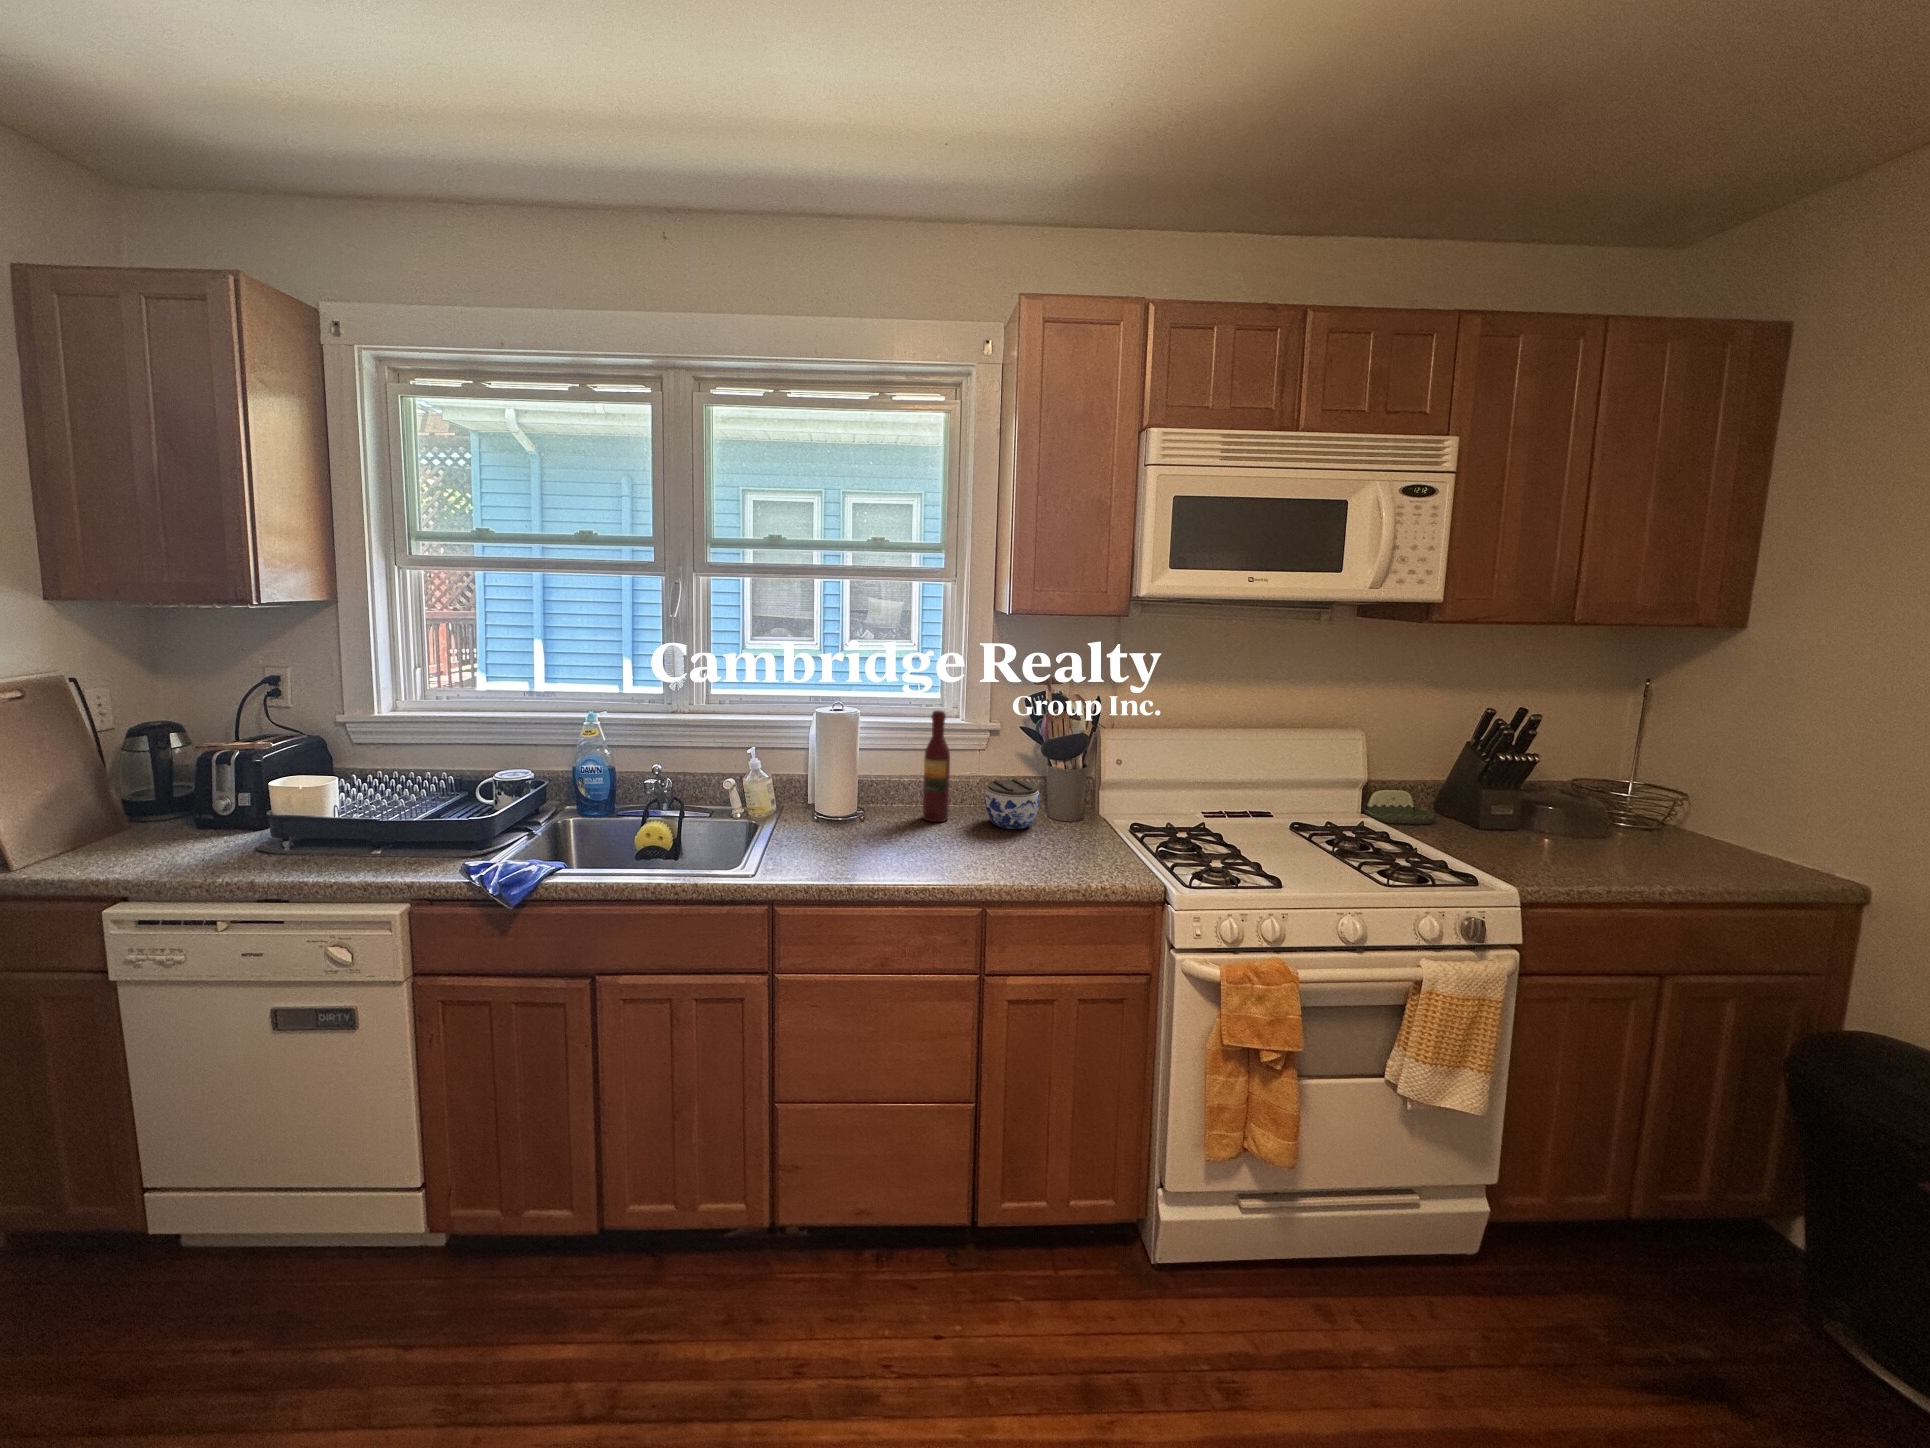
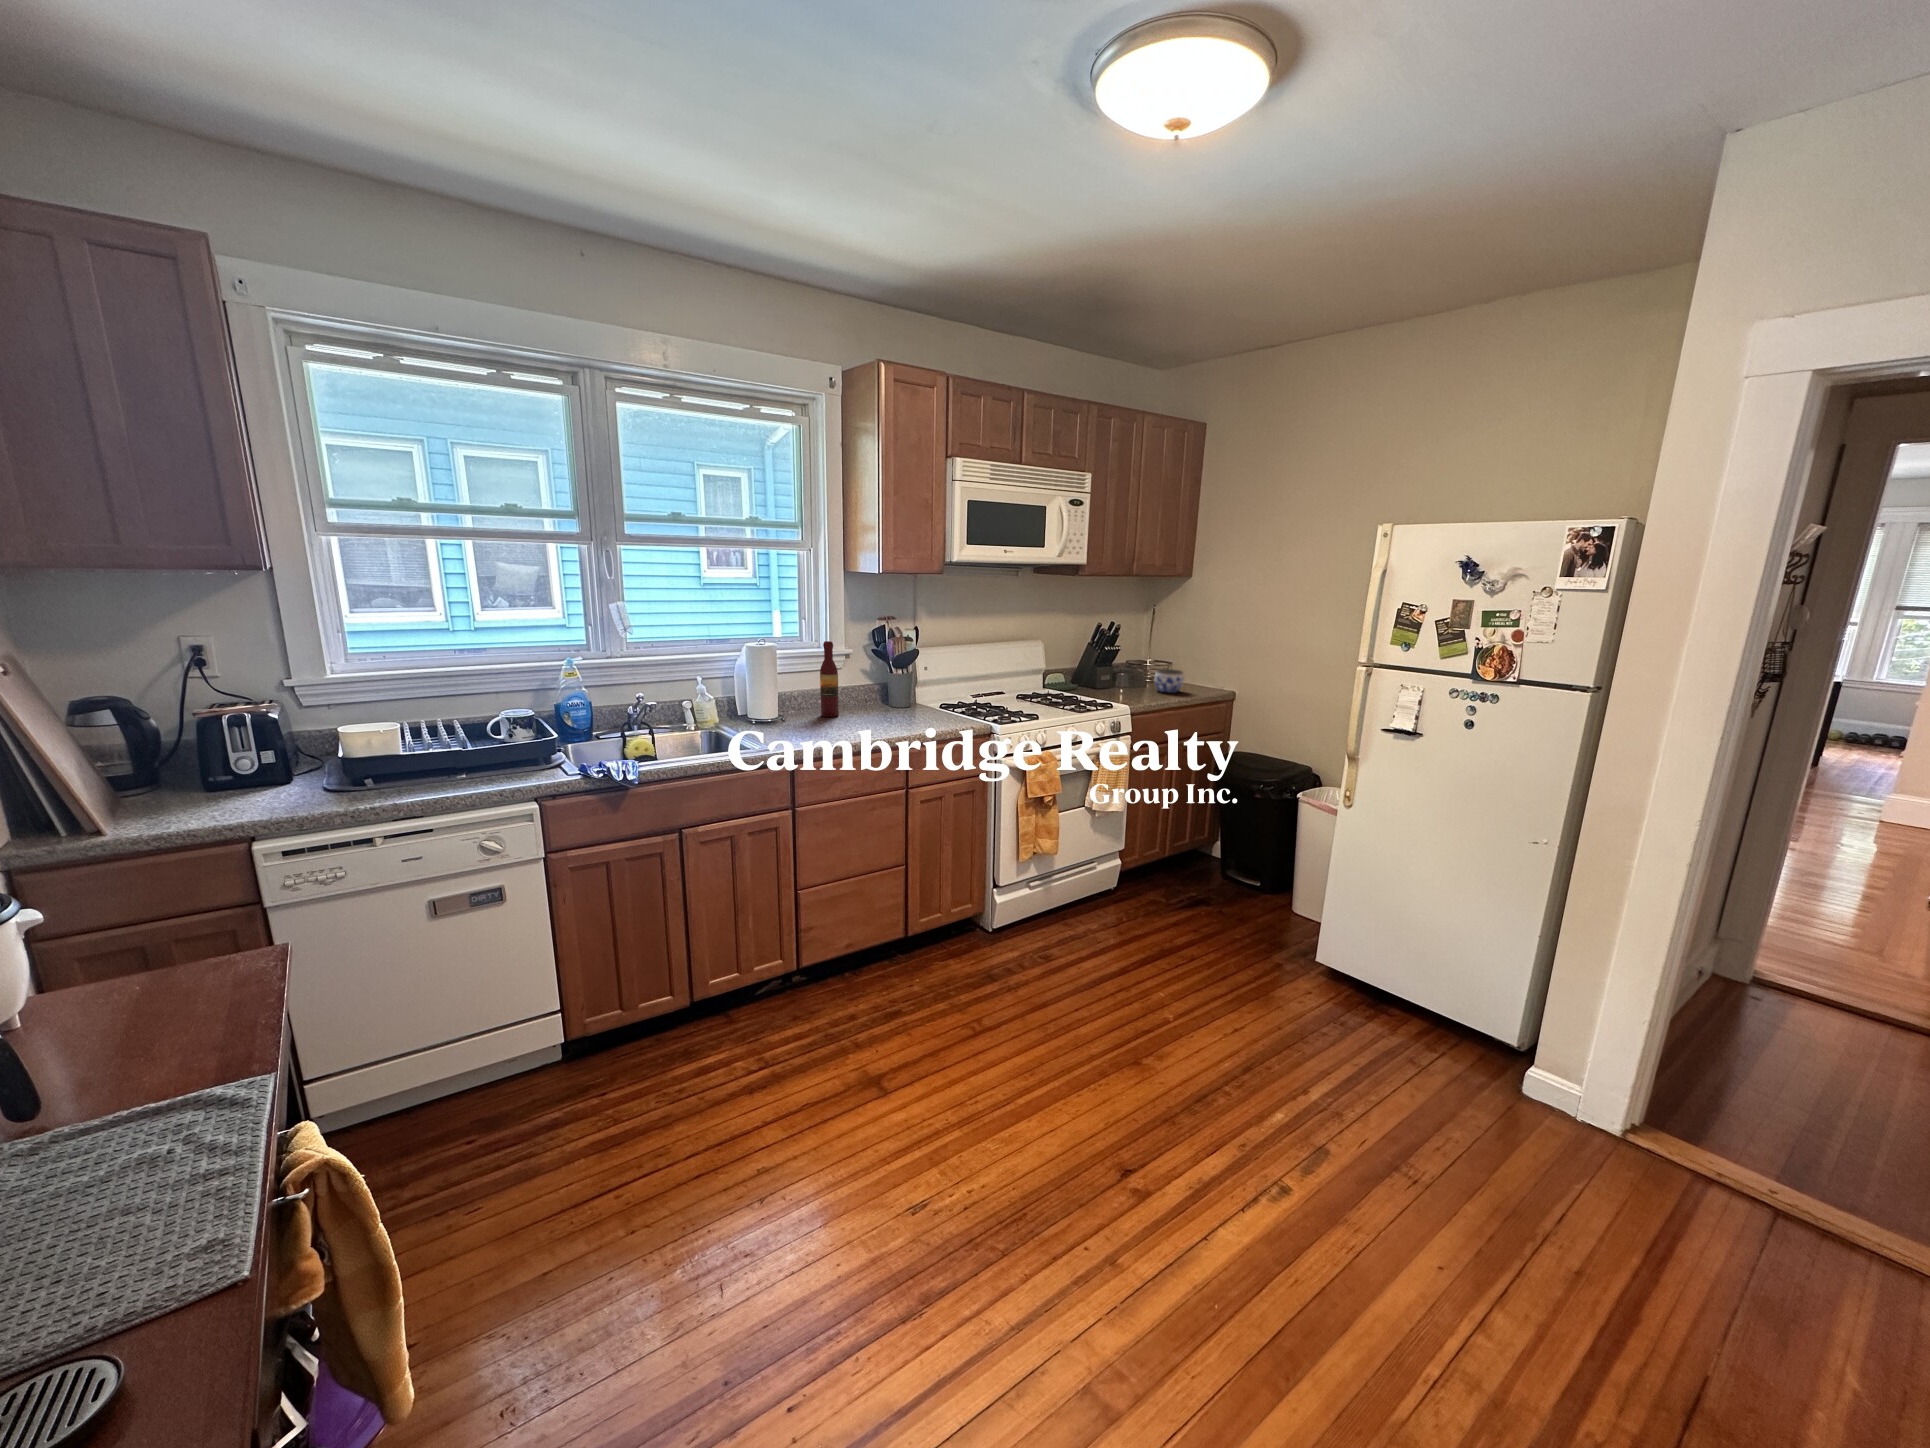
jar: present [984,779,1040,829] -> present [1154,669,1184,693]

